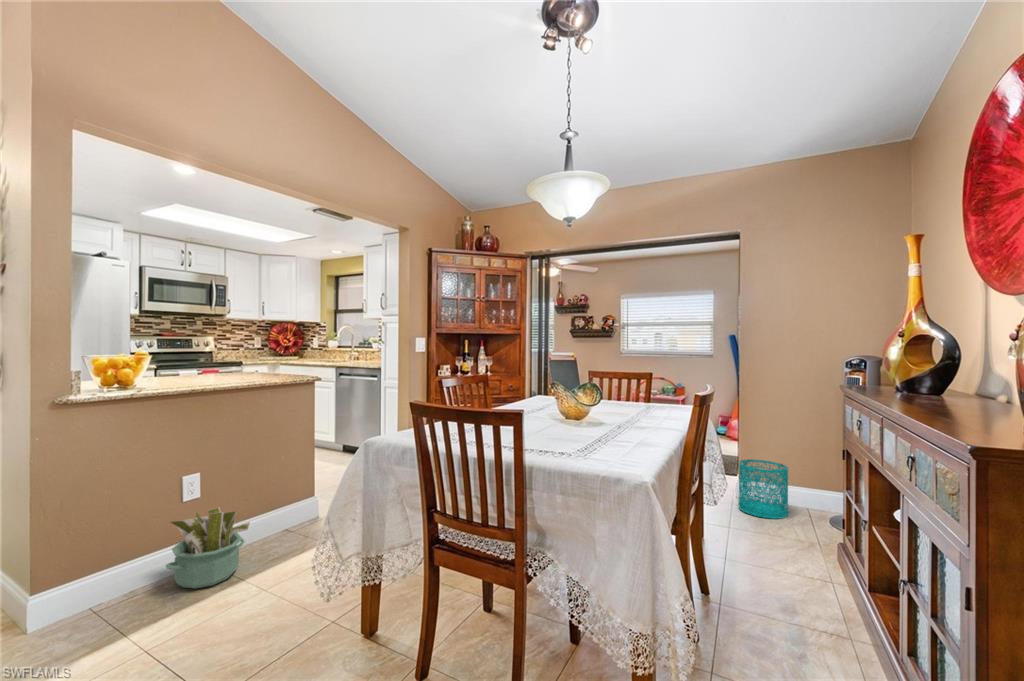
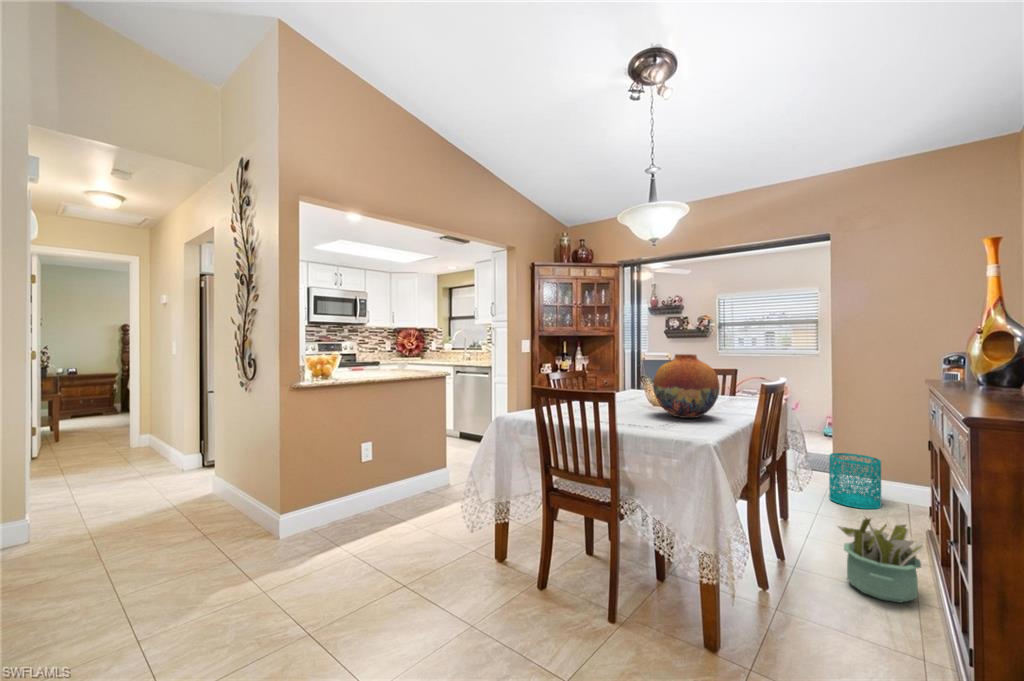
vase: none [569,357,646,436] -> present [653,354,720,418]
decorative plant: present [166,507,250,589] -> present [838,518,923,603]

